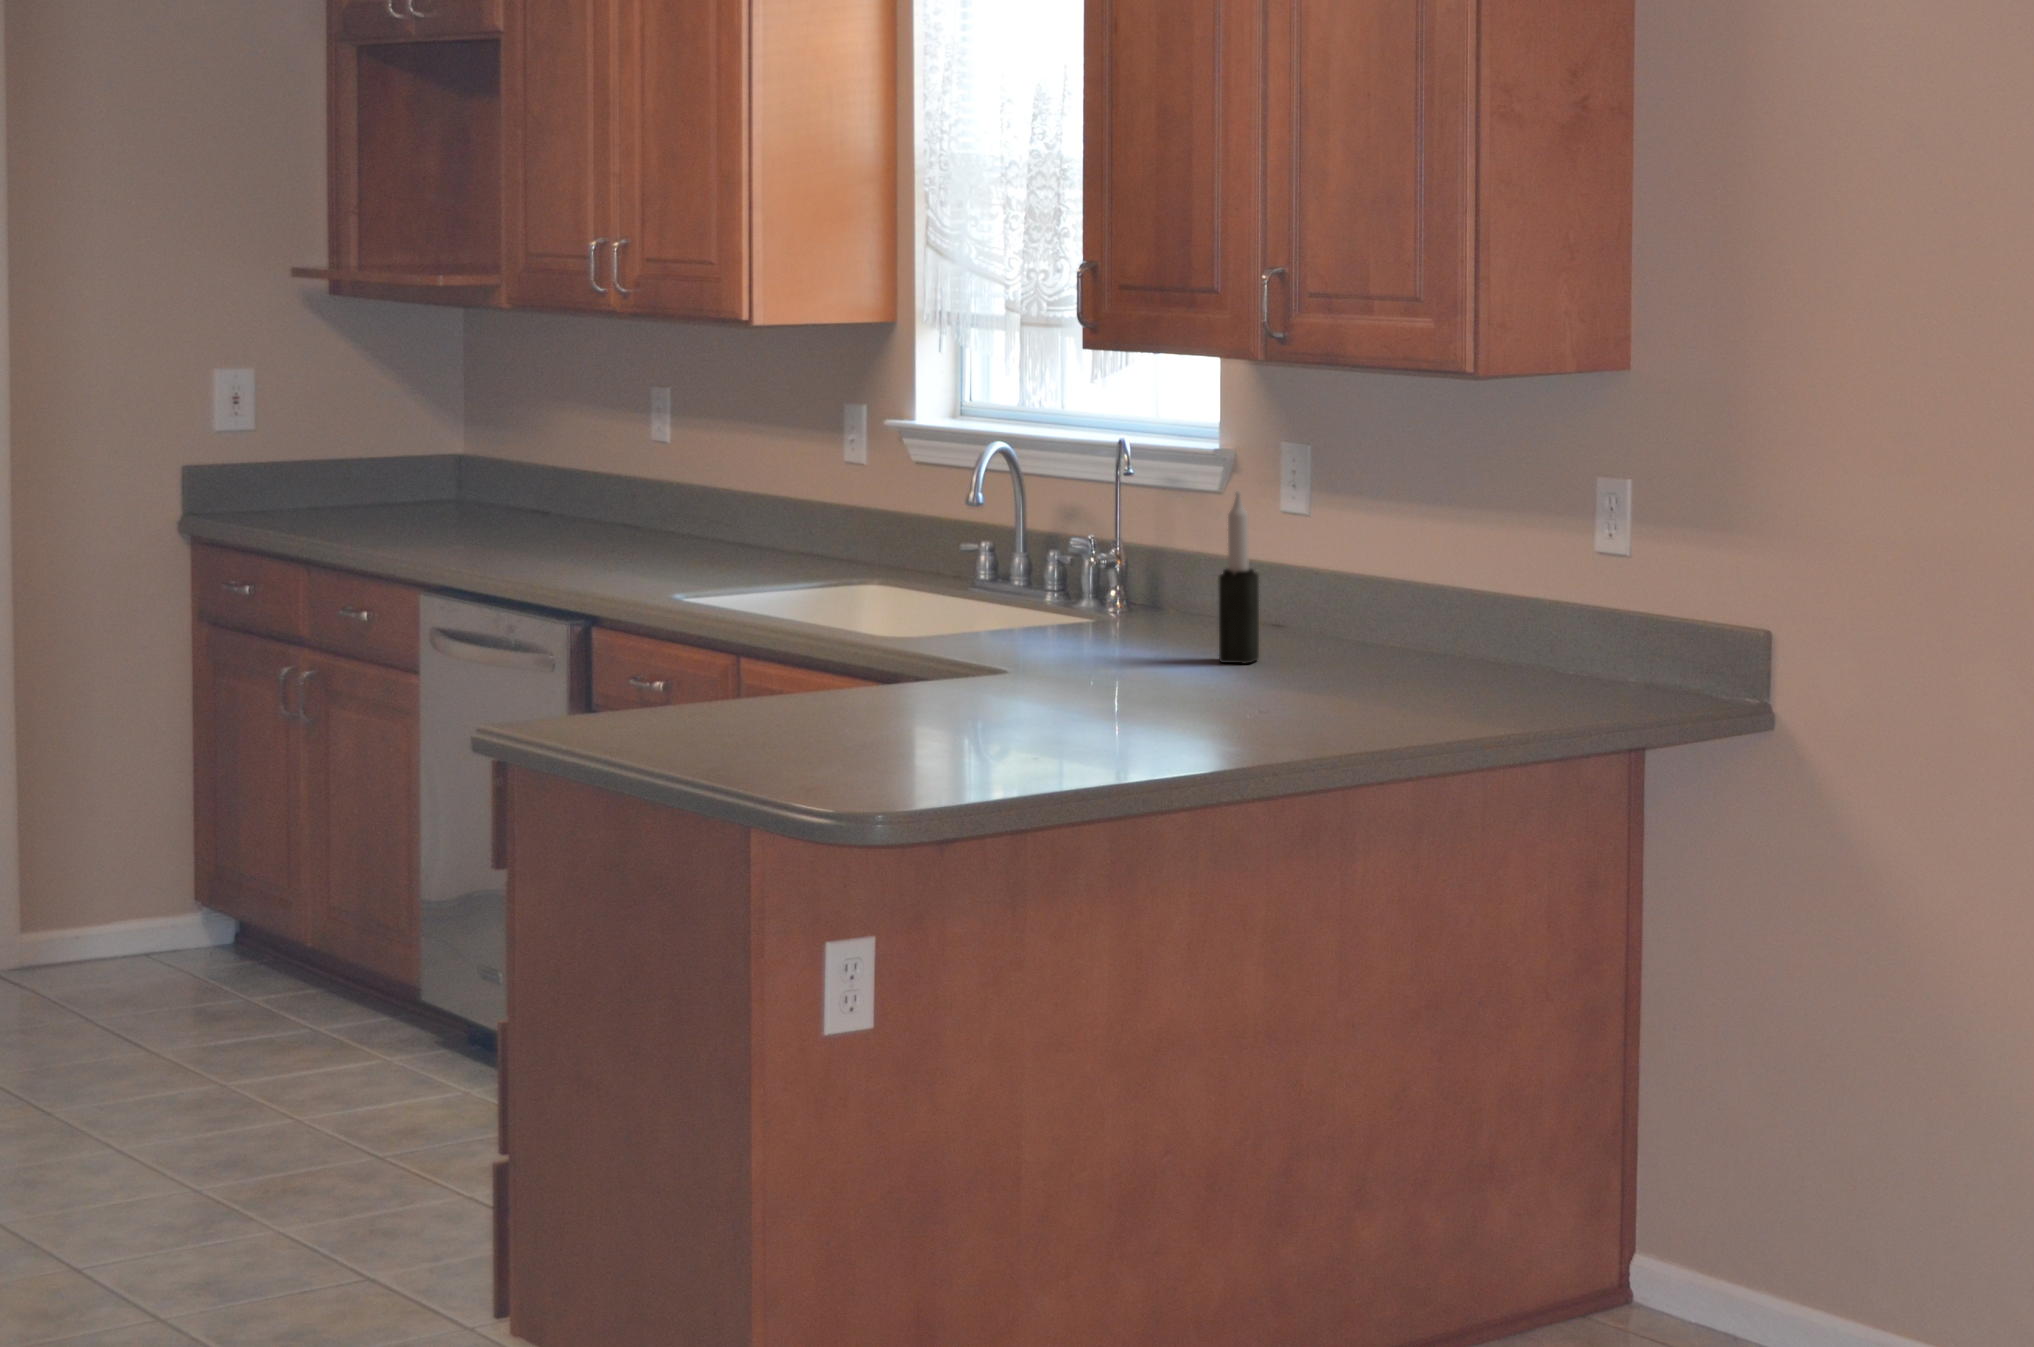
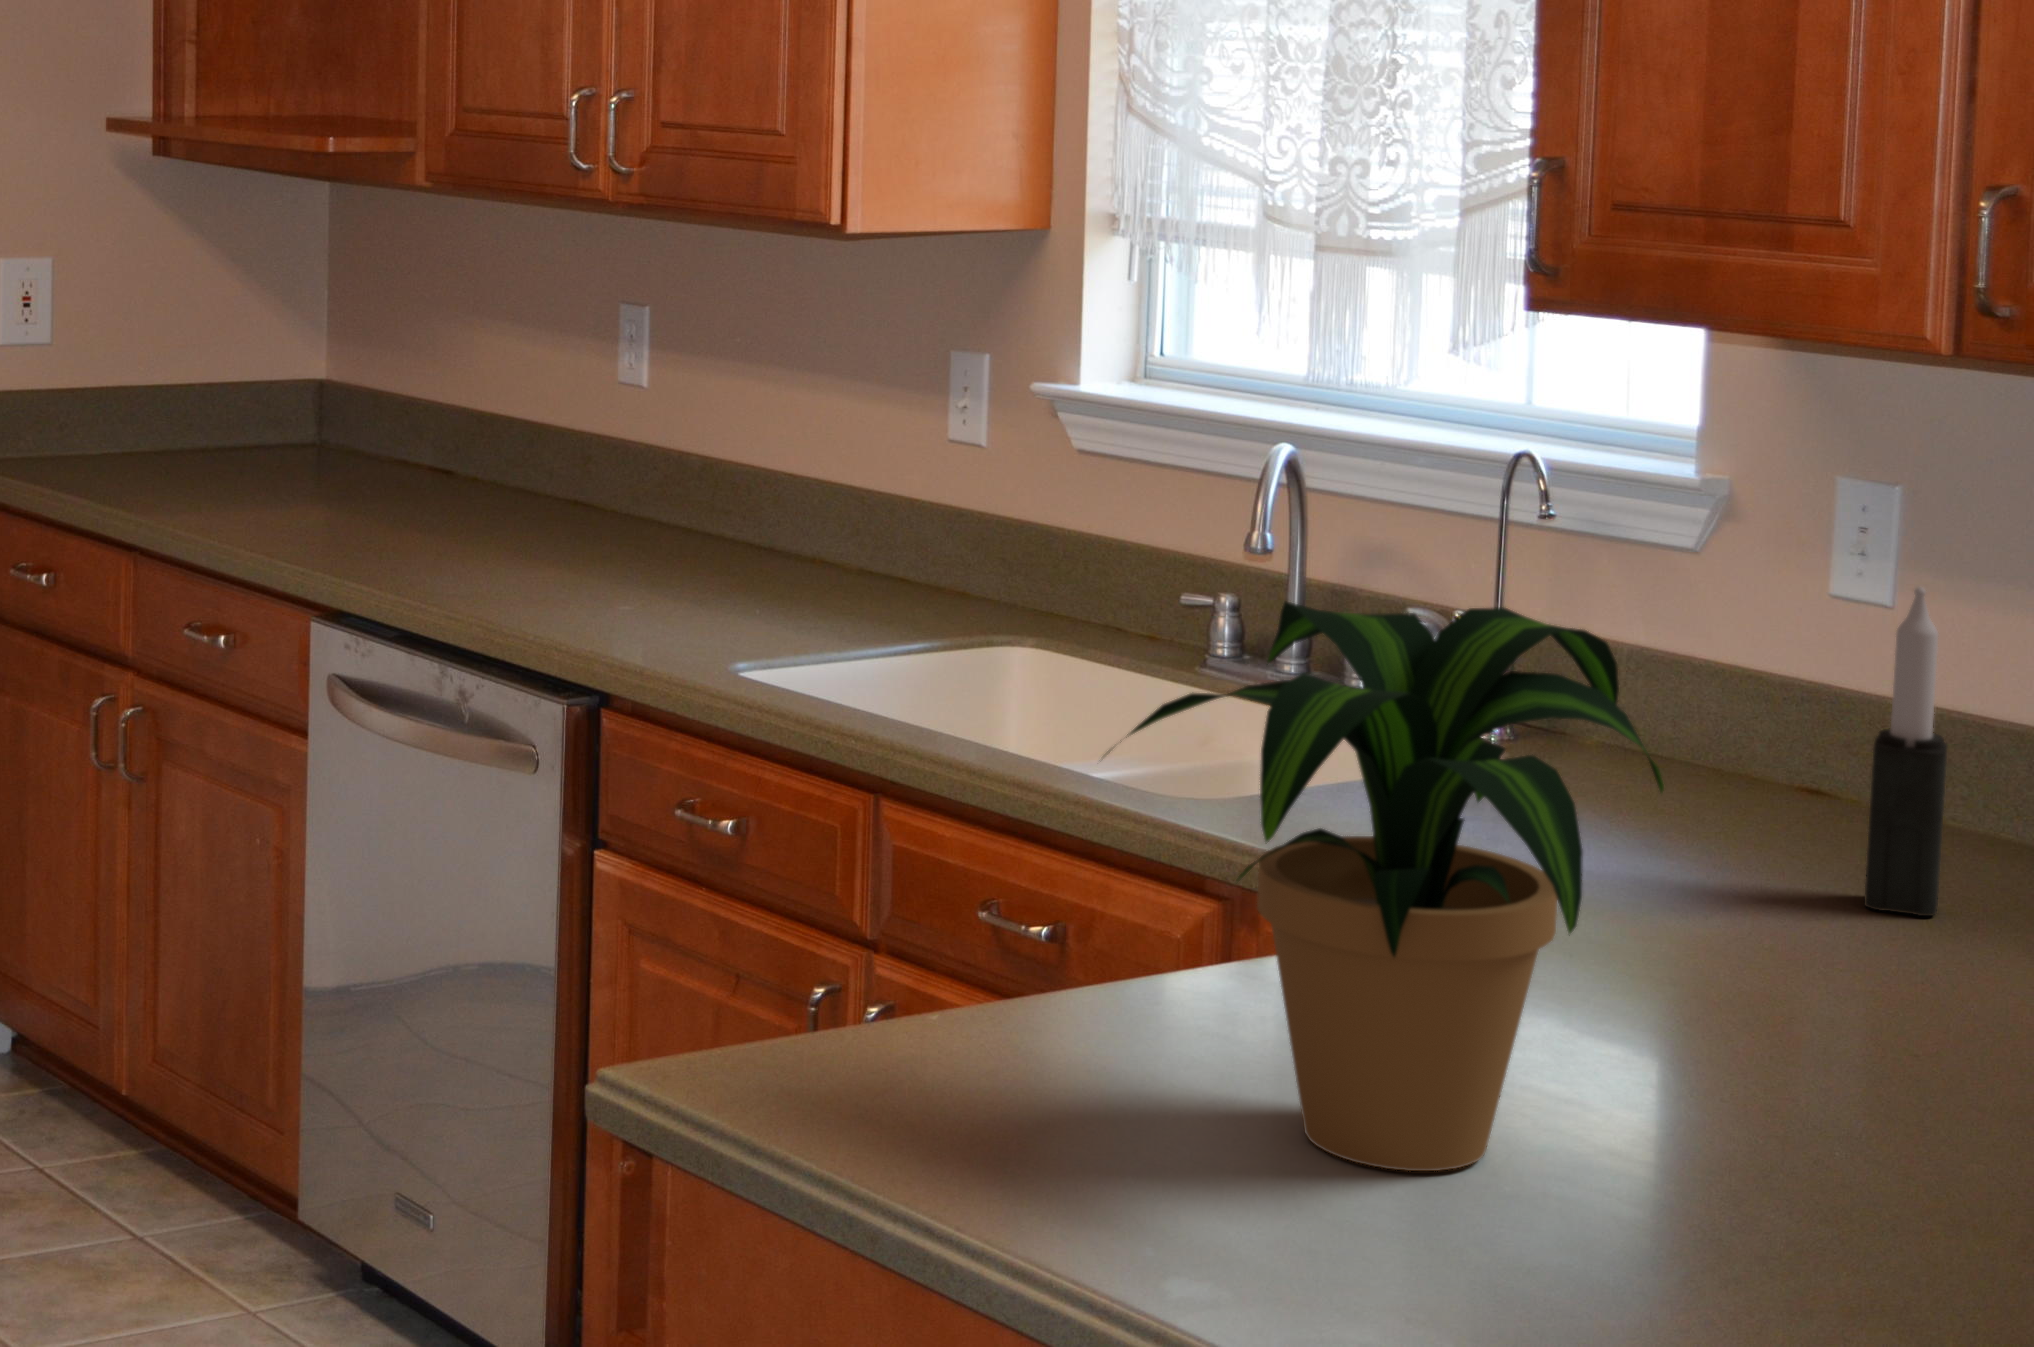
potted plant: none [706,486,967,747] -> present [1109,602,1664,1171]

